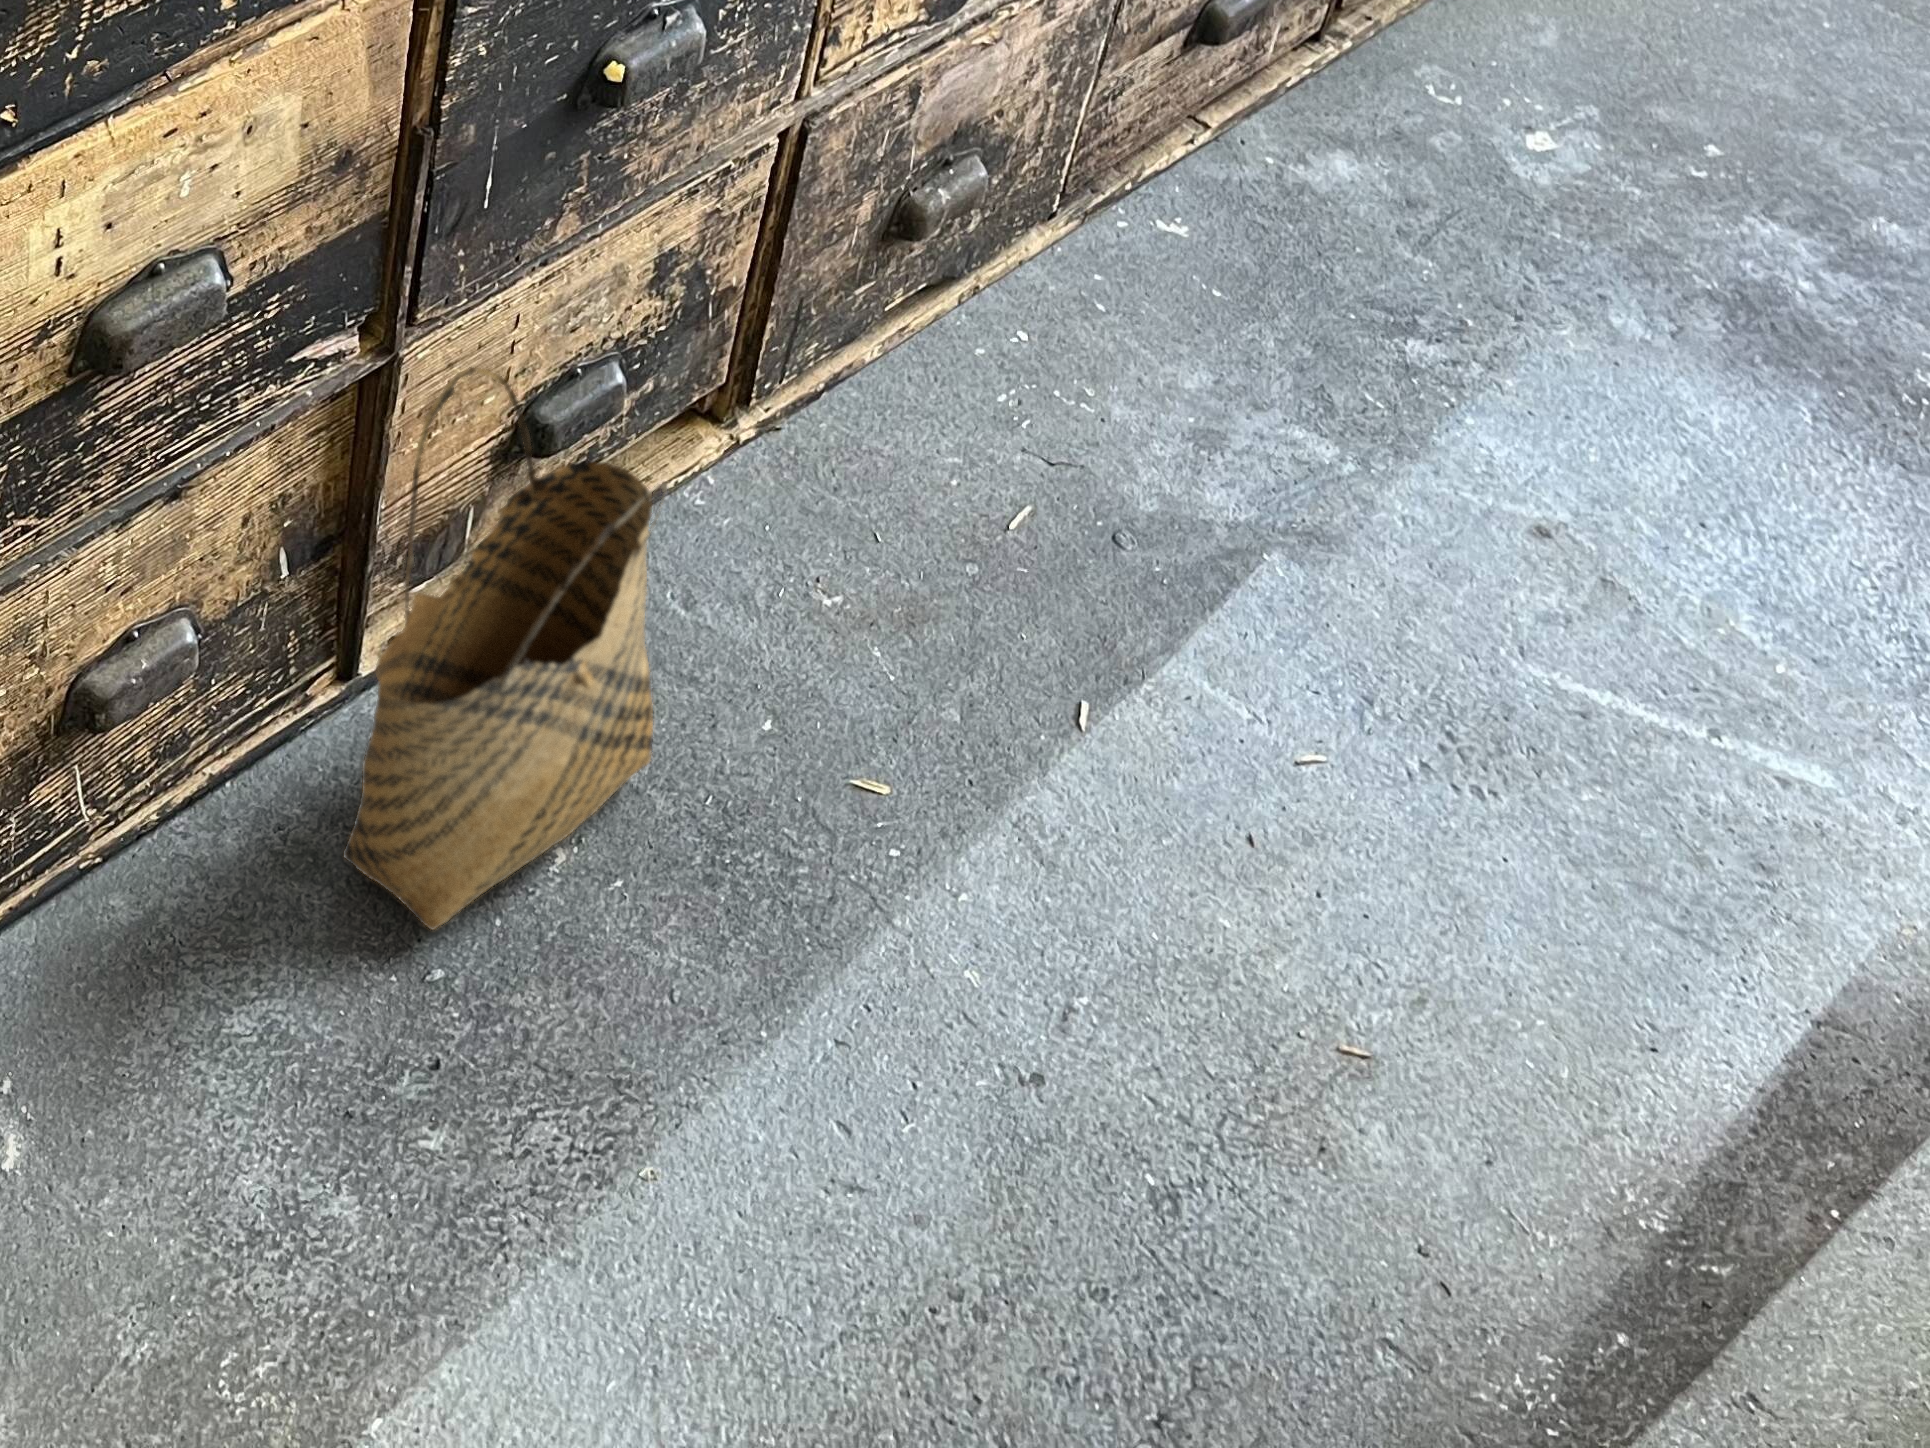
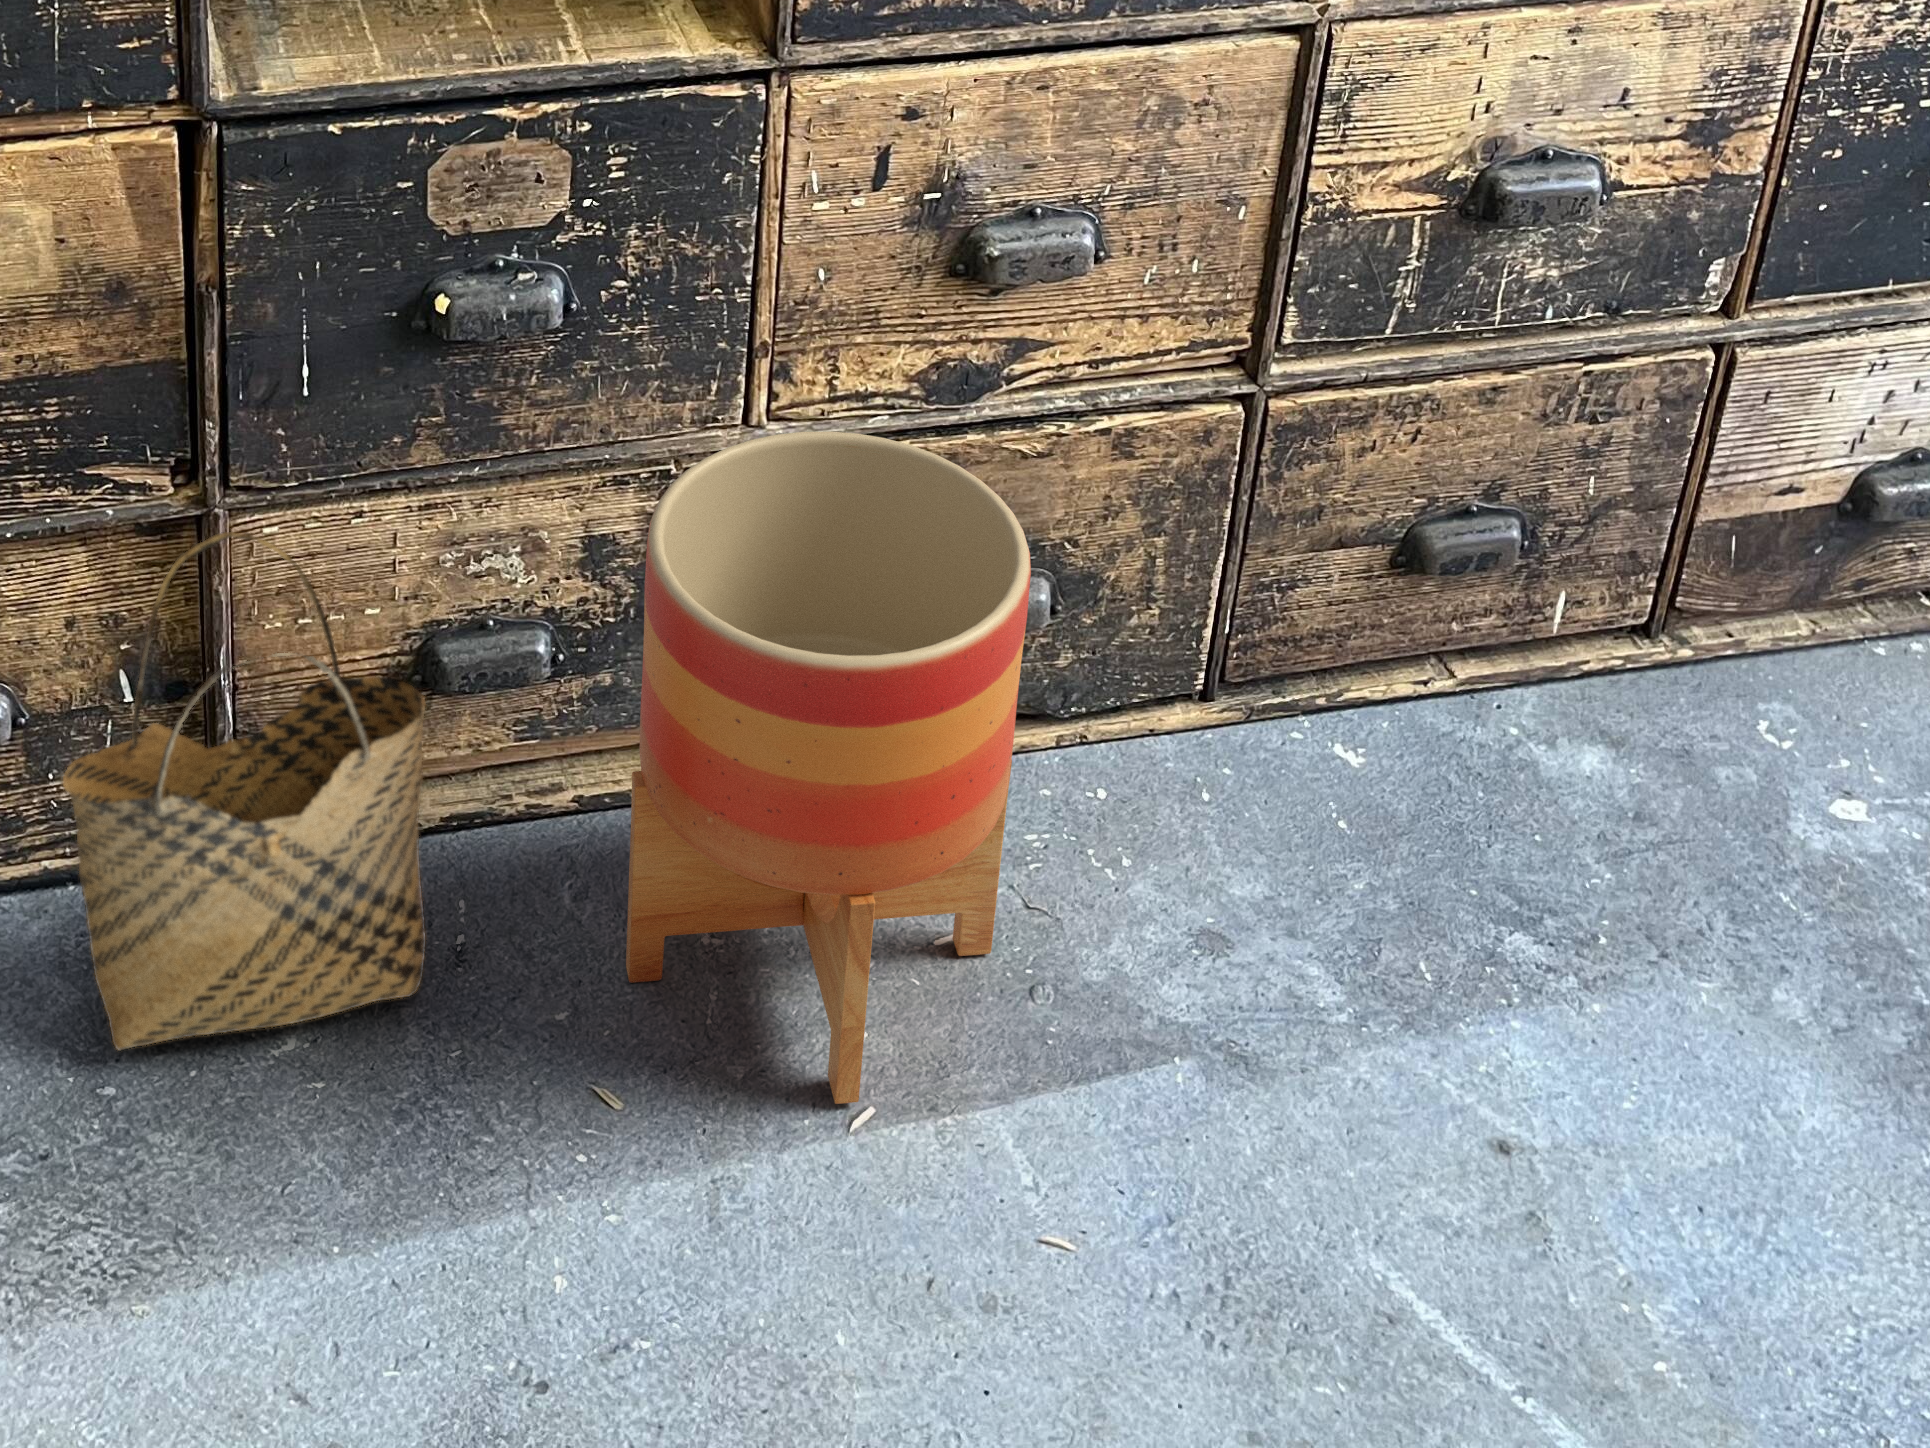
planter: none [784,75,1242,716] -> present [626,431,1031,1104]

